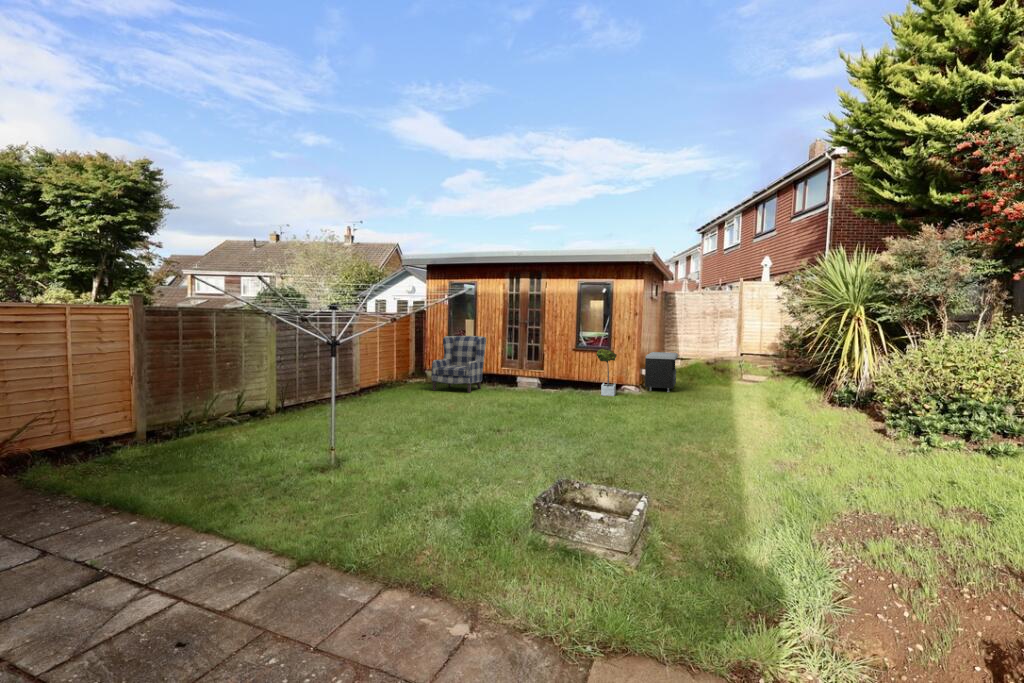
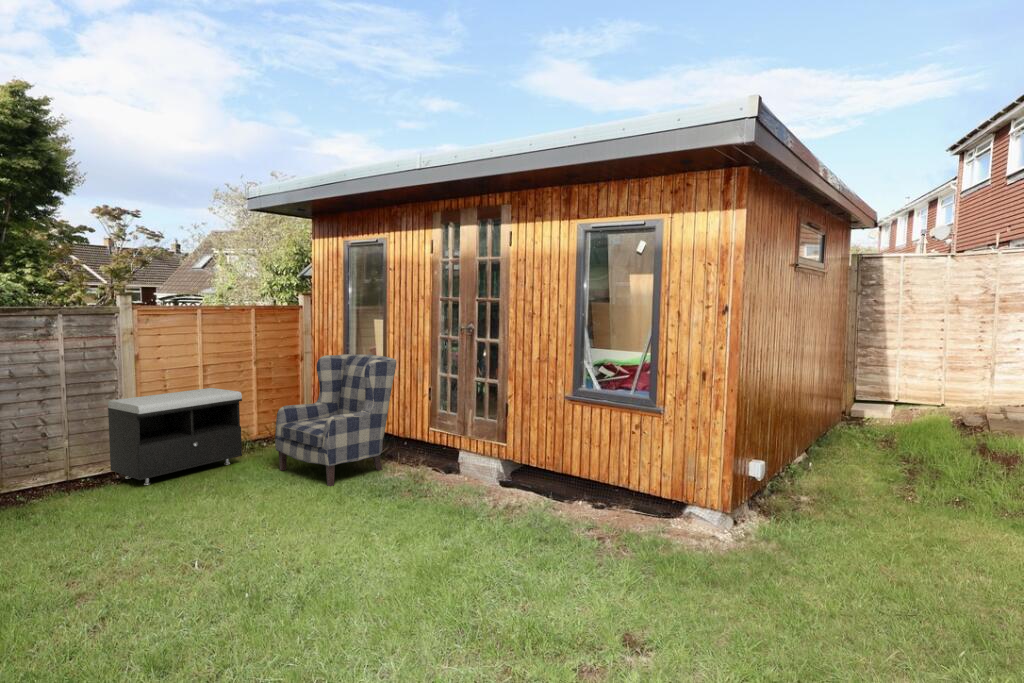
potted tree: present [597,349,617,396] -> none [608,404,662,539]
storage bench: present [645,352,678,392] -> present [108,388,242,485]

